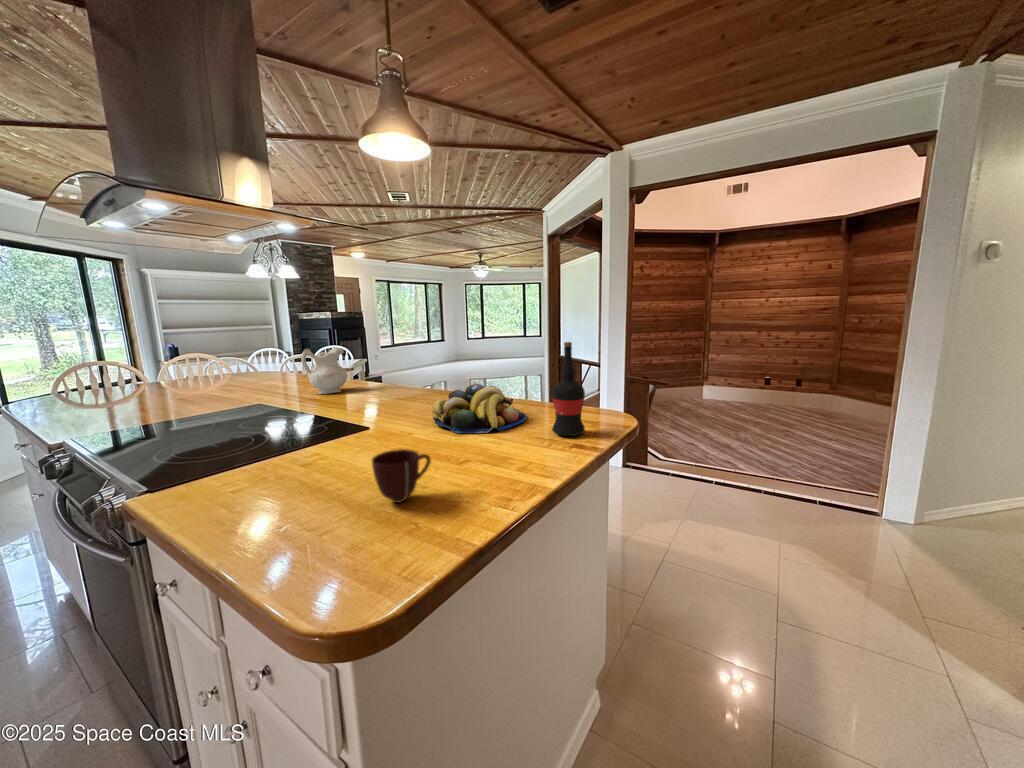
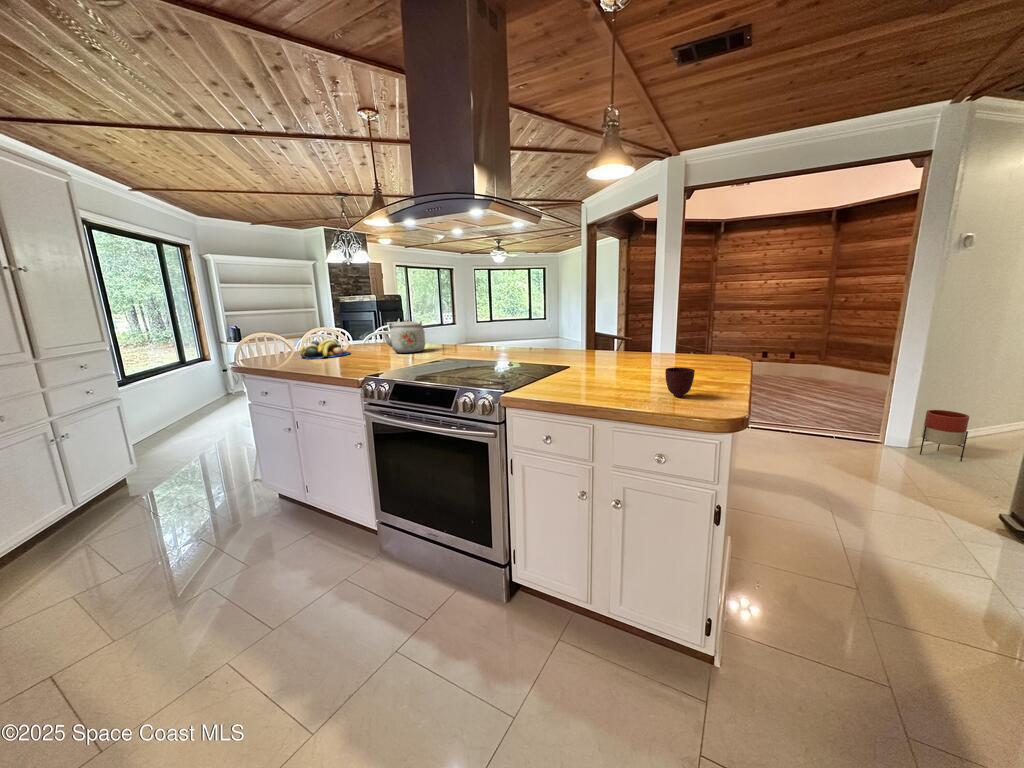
wine bottle: present [552,342,585,436] -> none [709,307,736,370]
kettle: none [231,345,290,386] -> present [383,319,425,353]
ceramic pitcher: present [301,348,347,394] -> none [463,319,492,356]
fruit bowl: present [432,384,526,434] -> present [300,339,350,359]
planter: none [933,471,1001,546] -> present [920,410,969,461]

